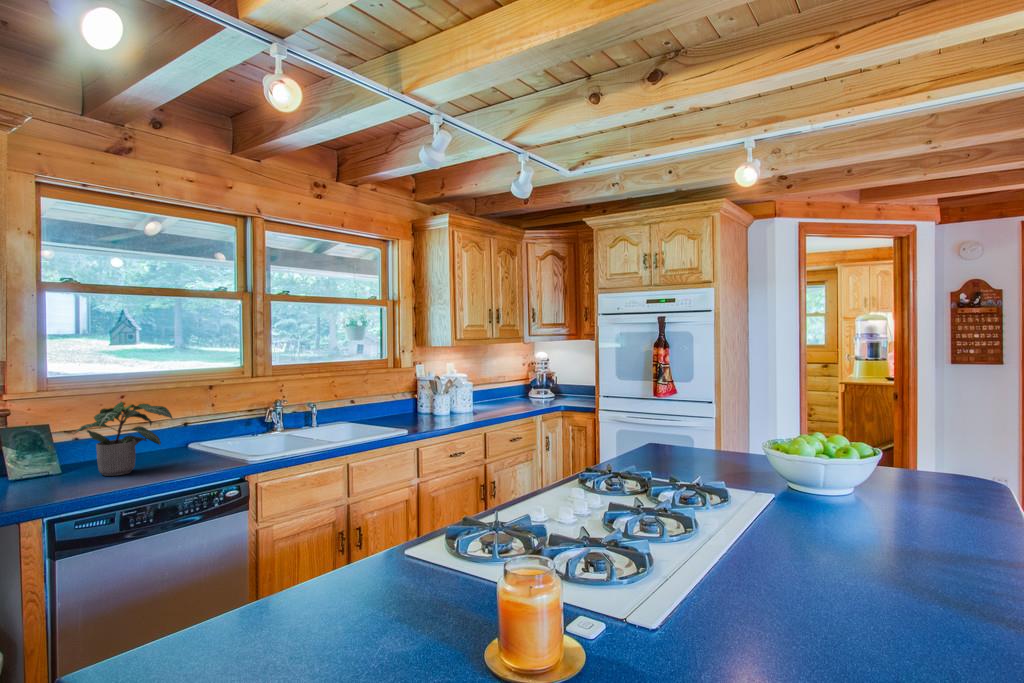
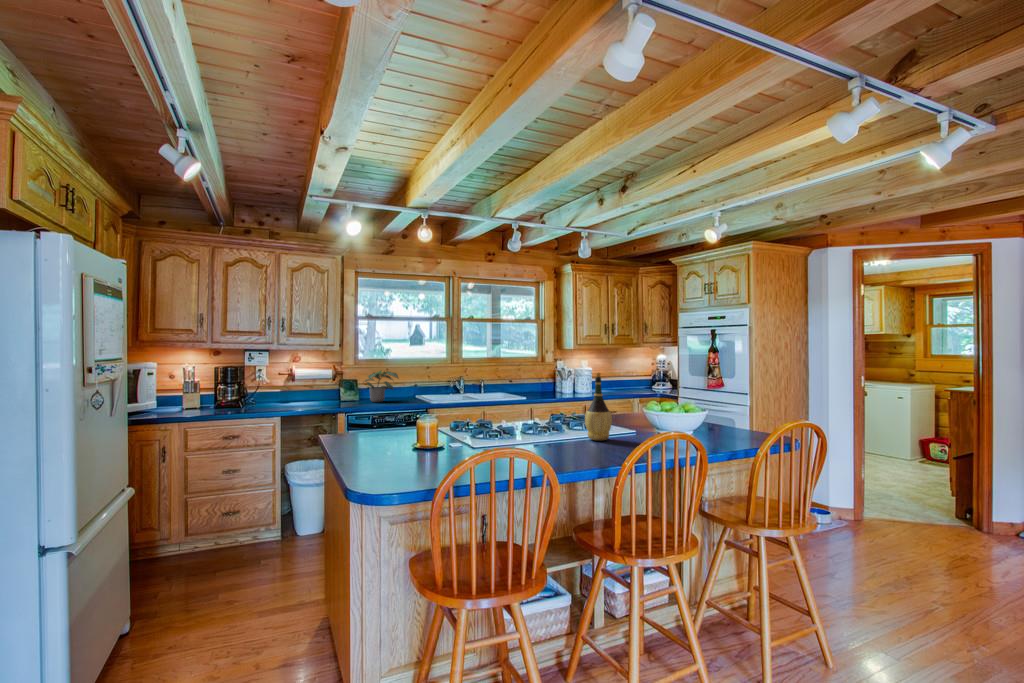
wine bottle: none [833,407,902,560] -> present [585,373,612,440]

